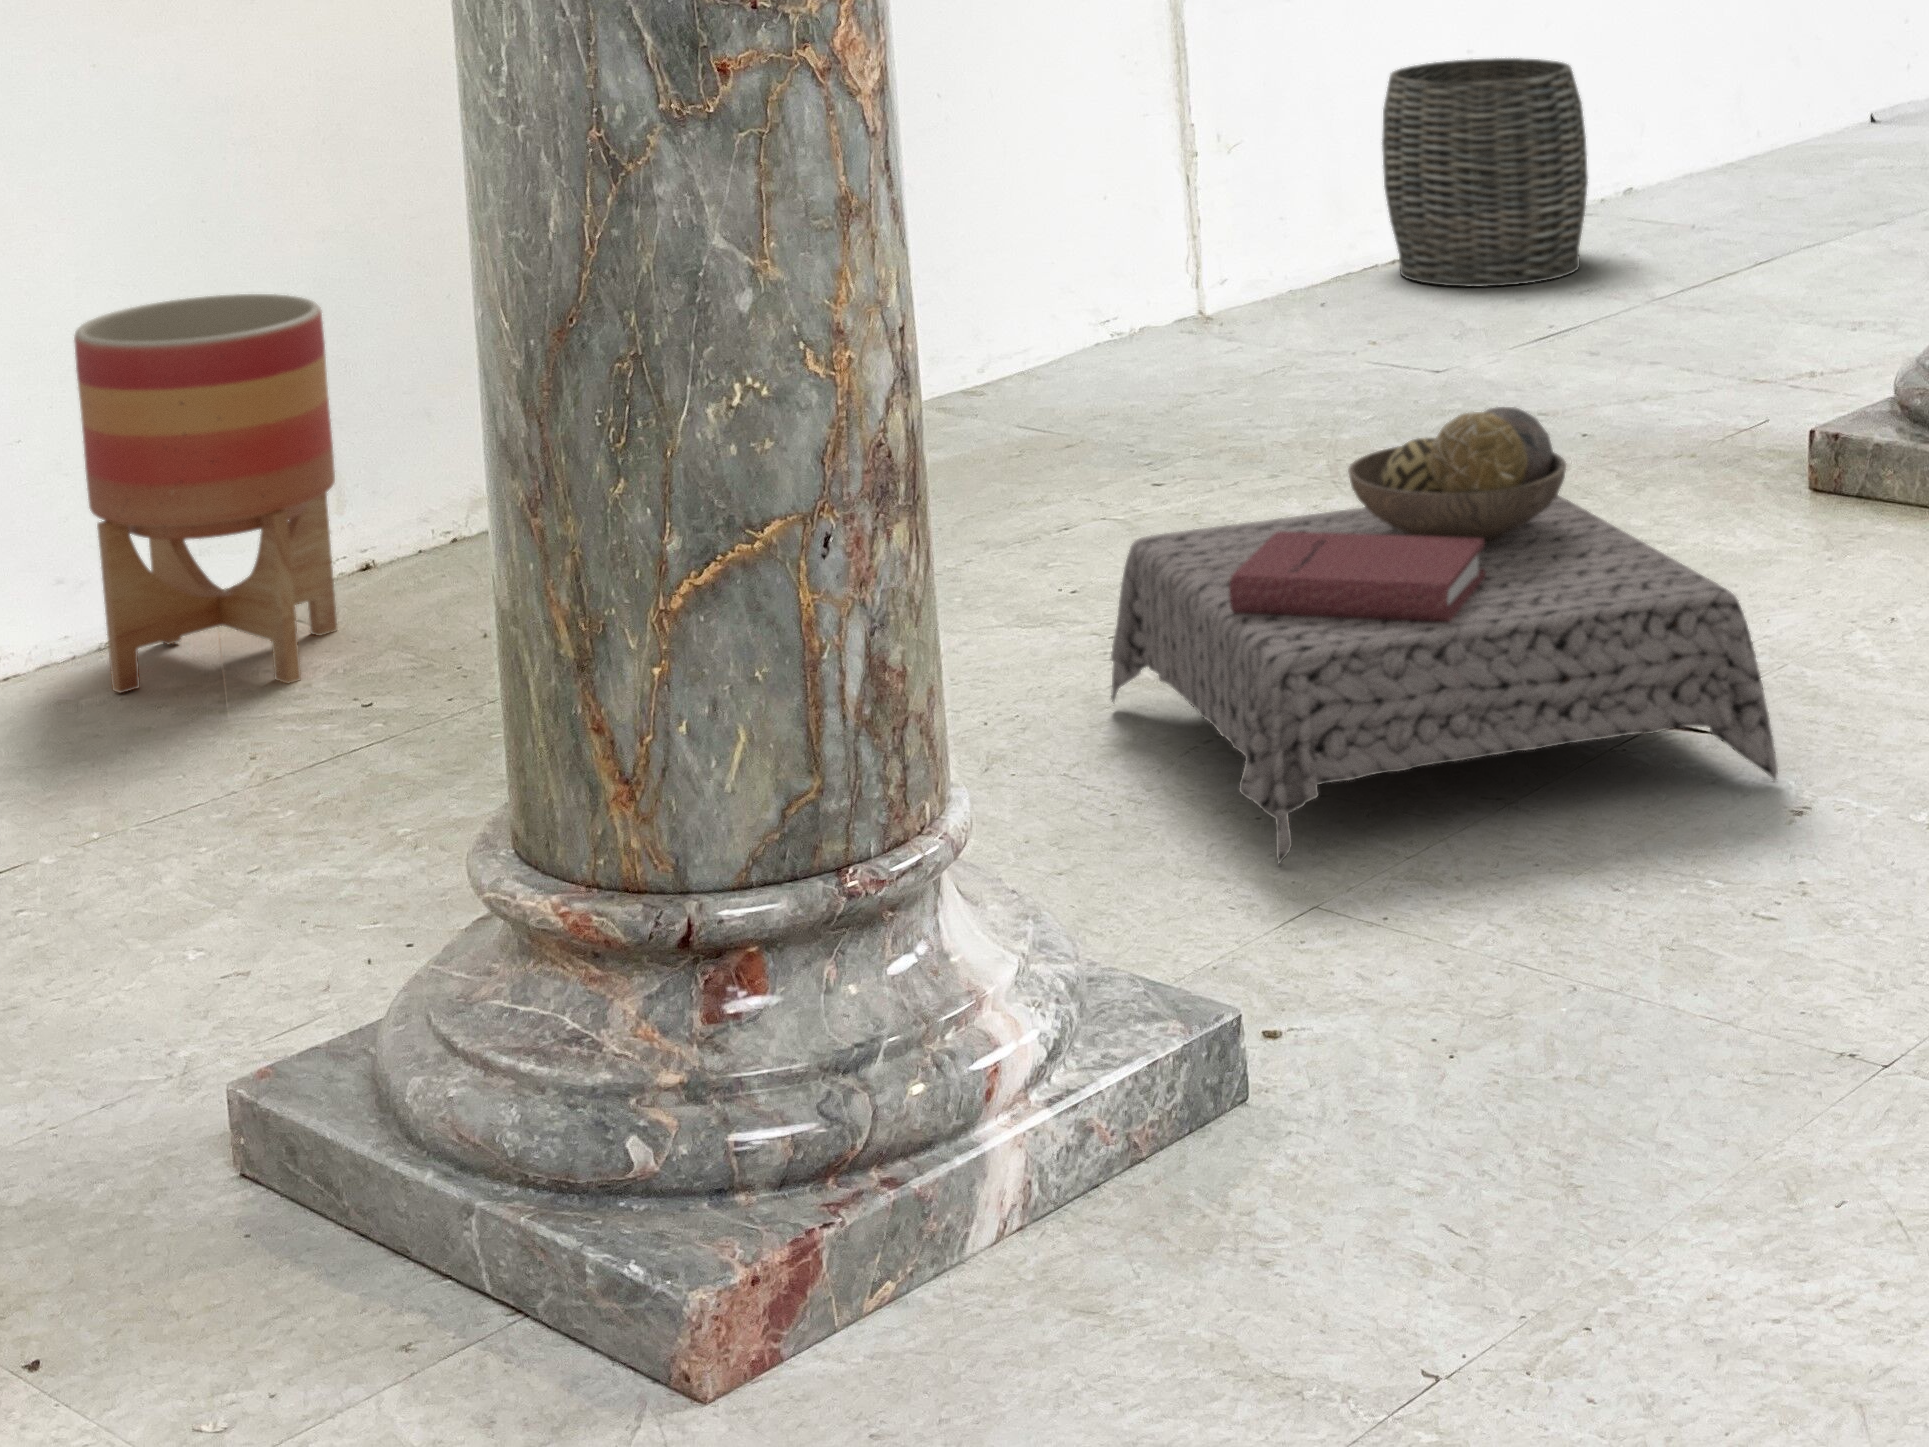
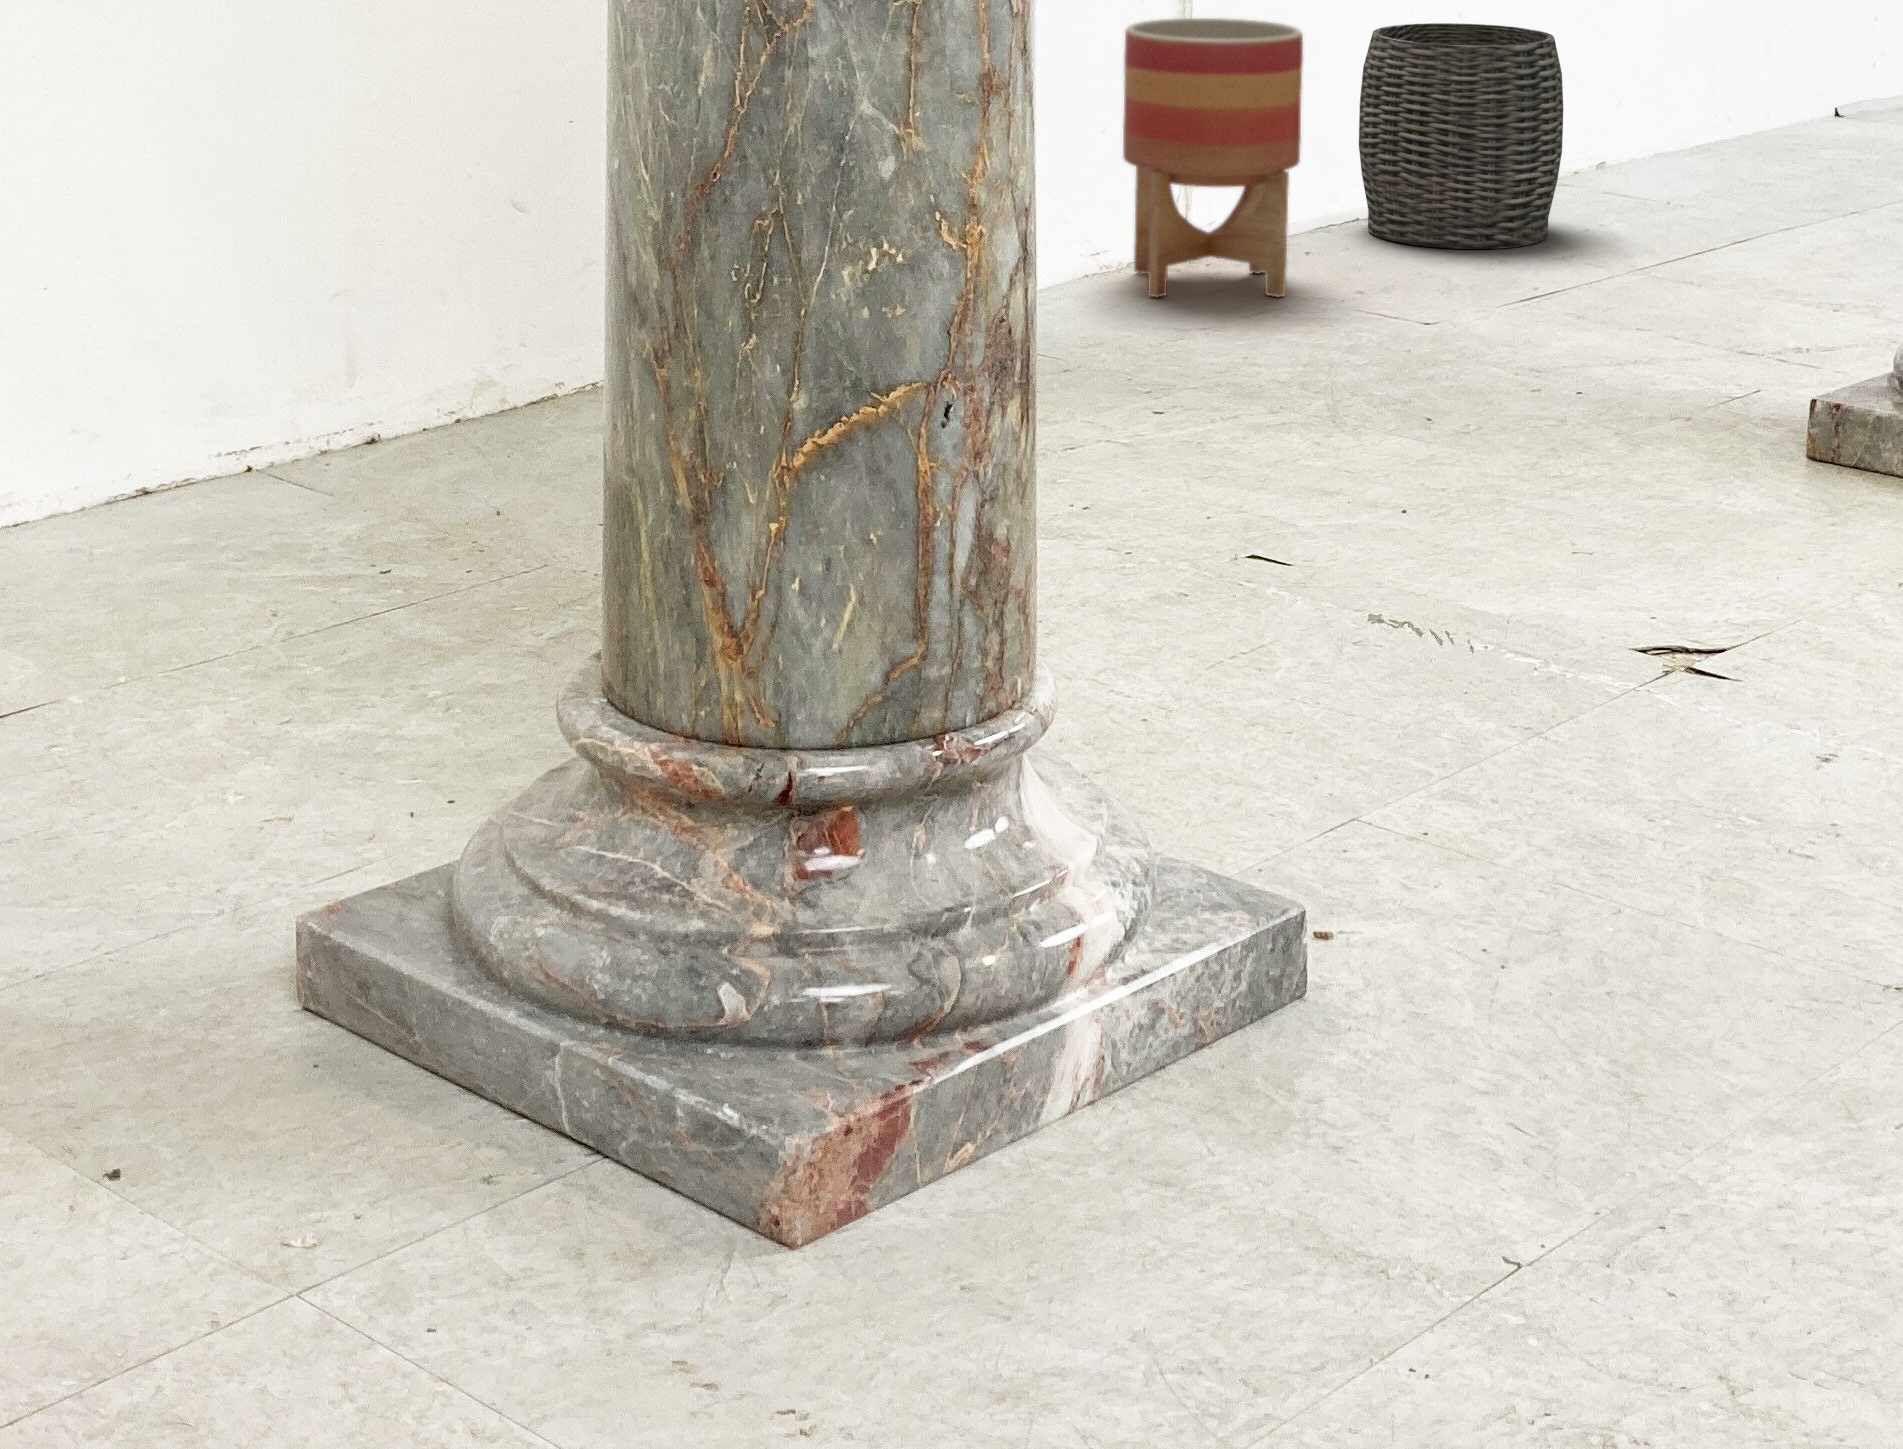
planter: present [74,294,337,693] -> present [1123,18,1303,297]
ottoman: present [1111,407,1778,863] -> none [1128,350,1798,780]

